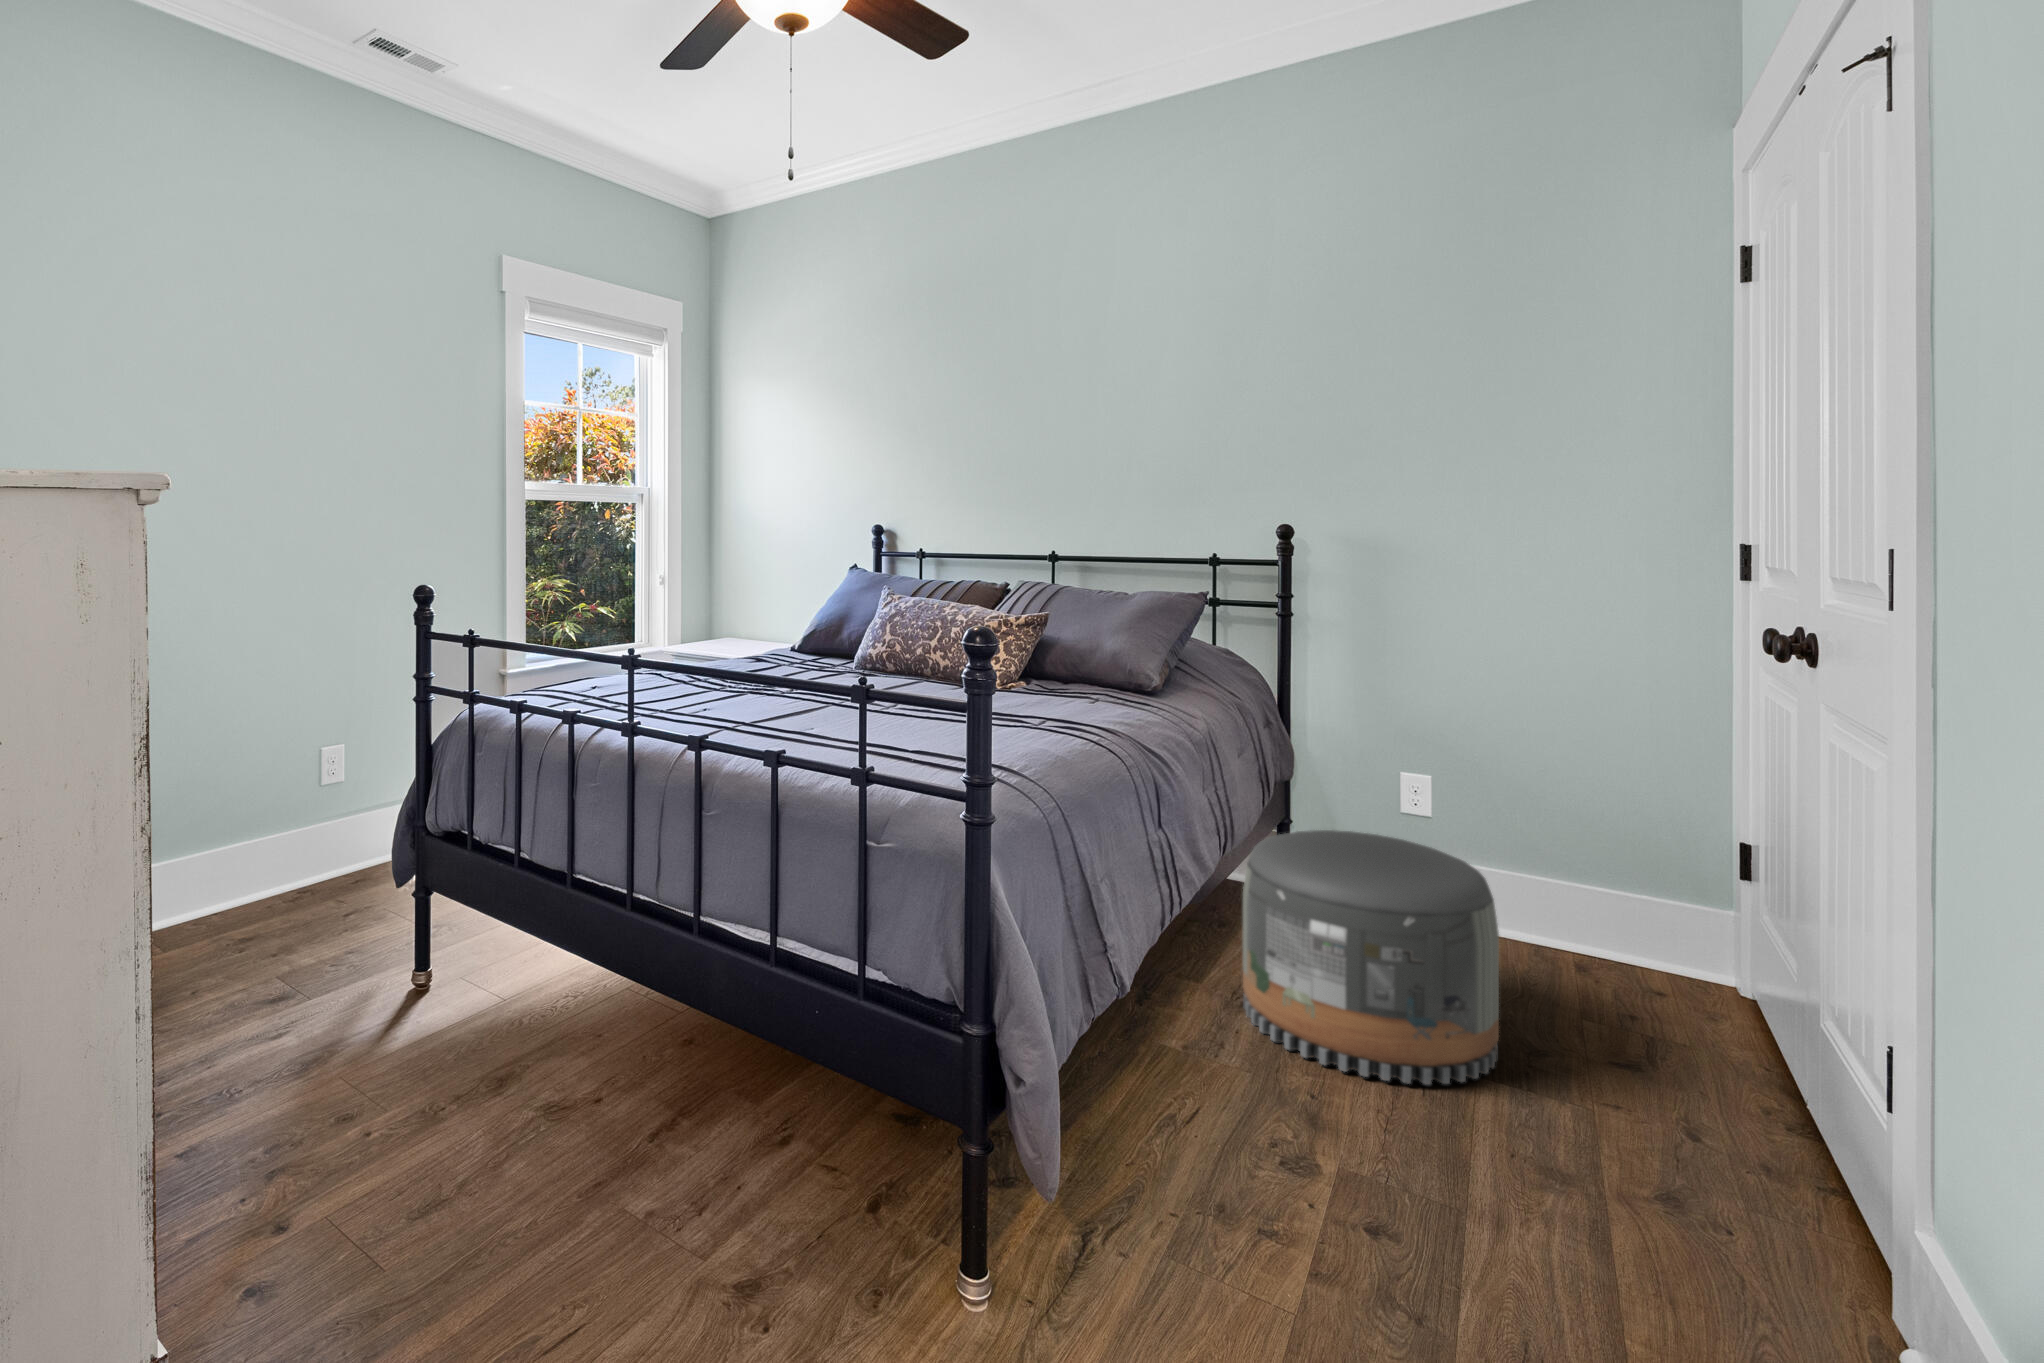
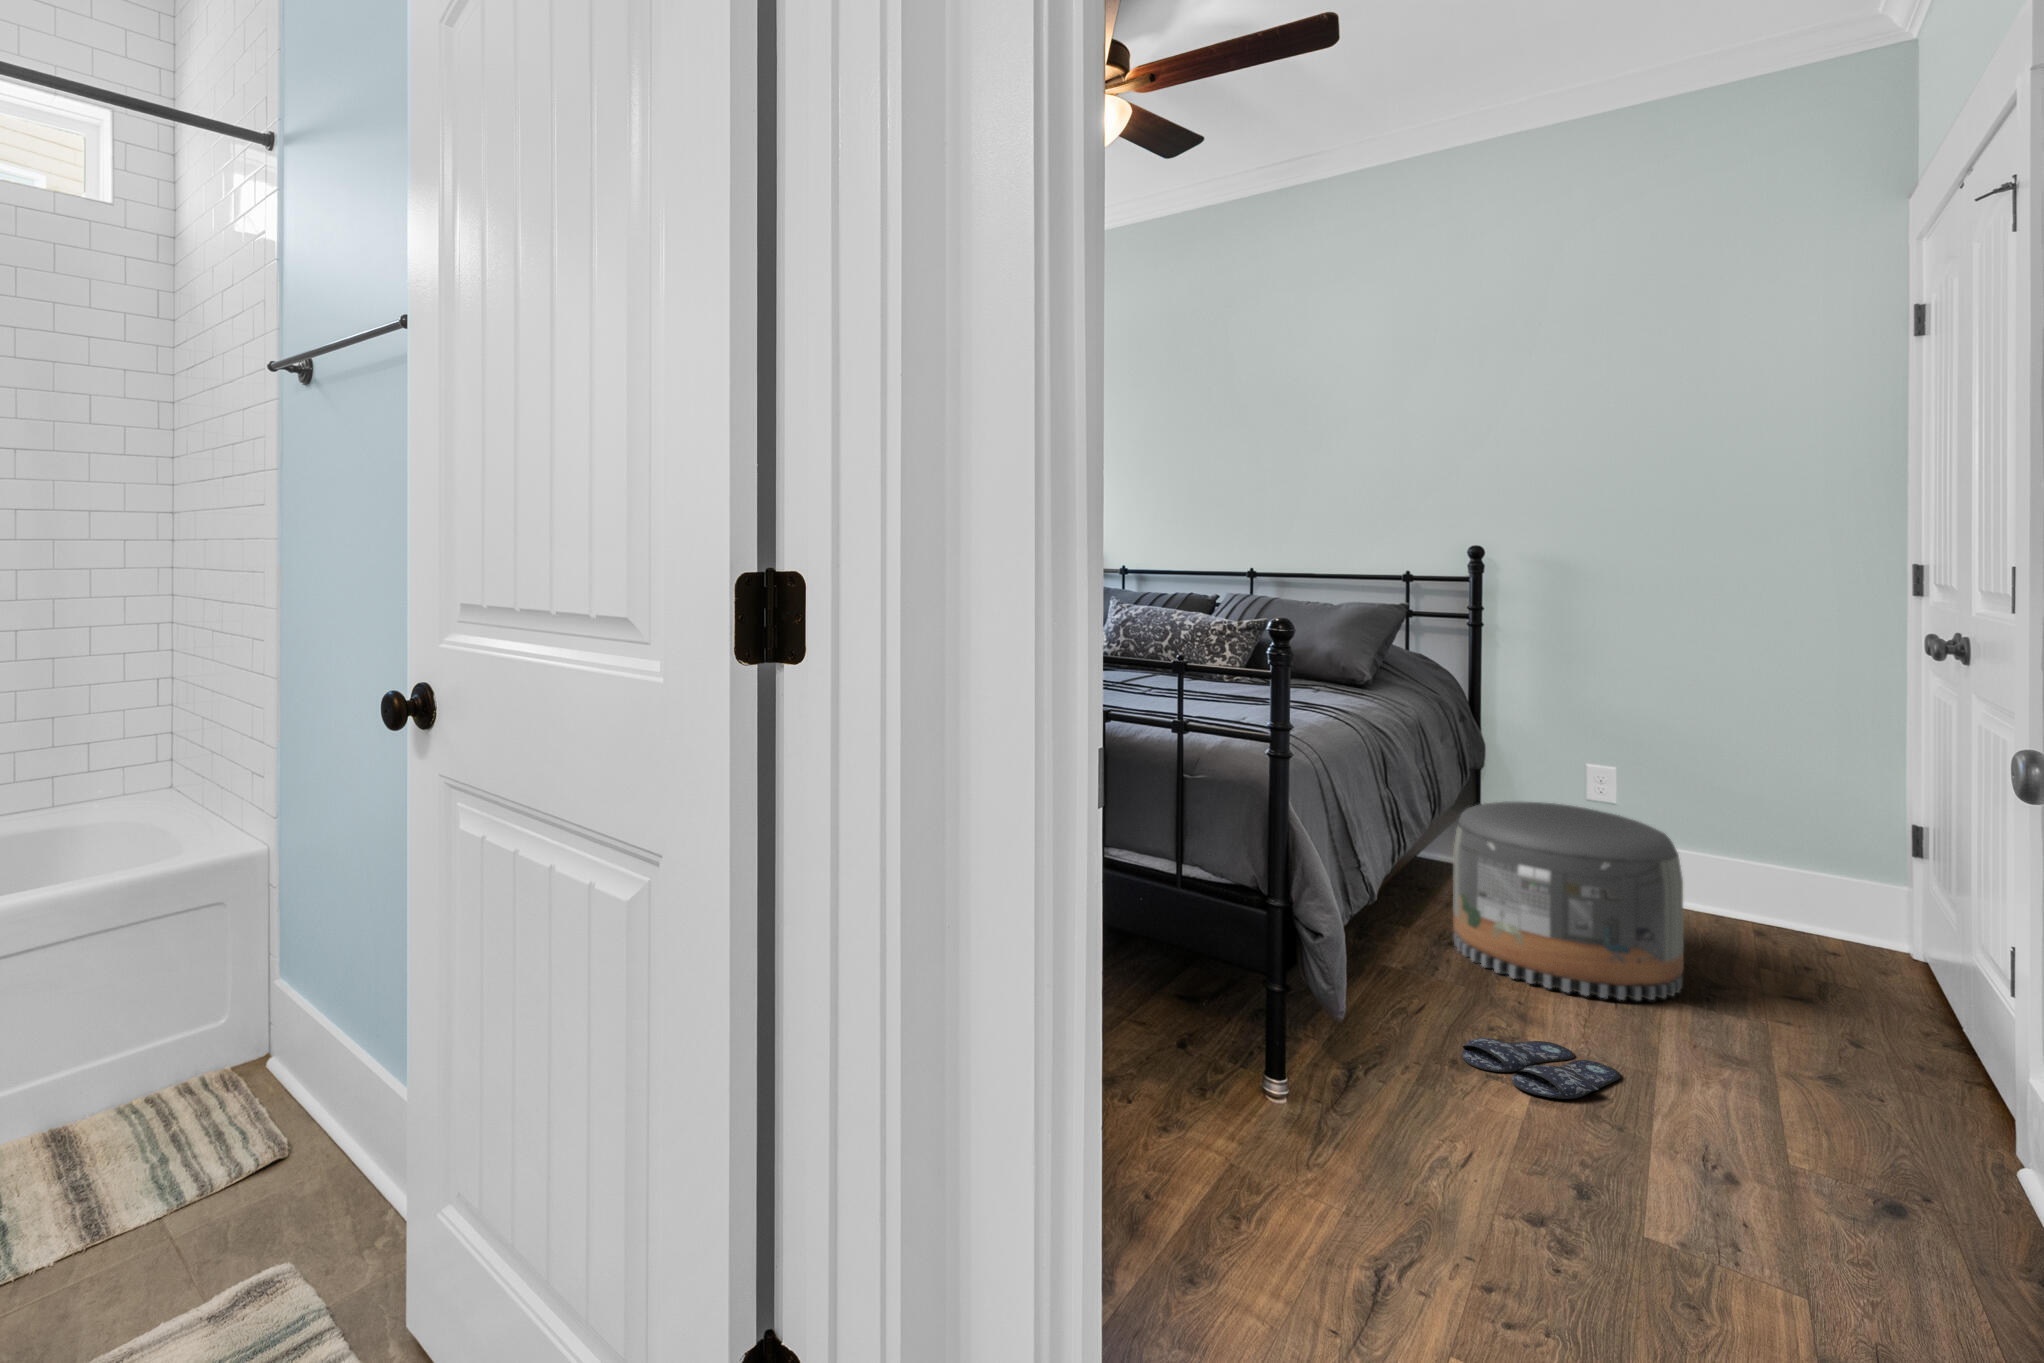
slippers: none [1227,1162,1418,1269] -> present [1462,1038,1620,1099]

